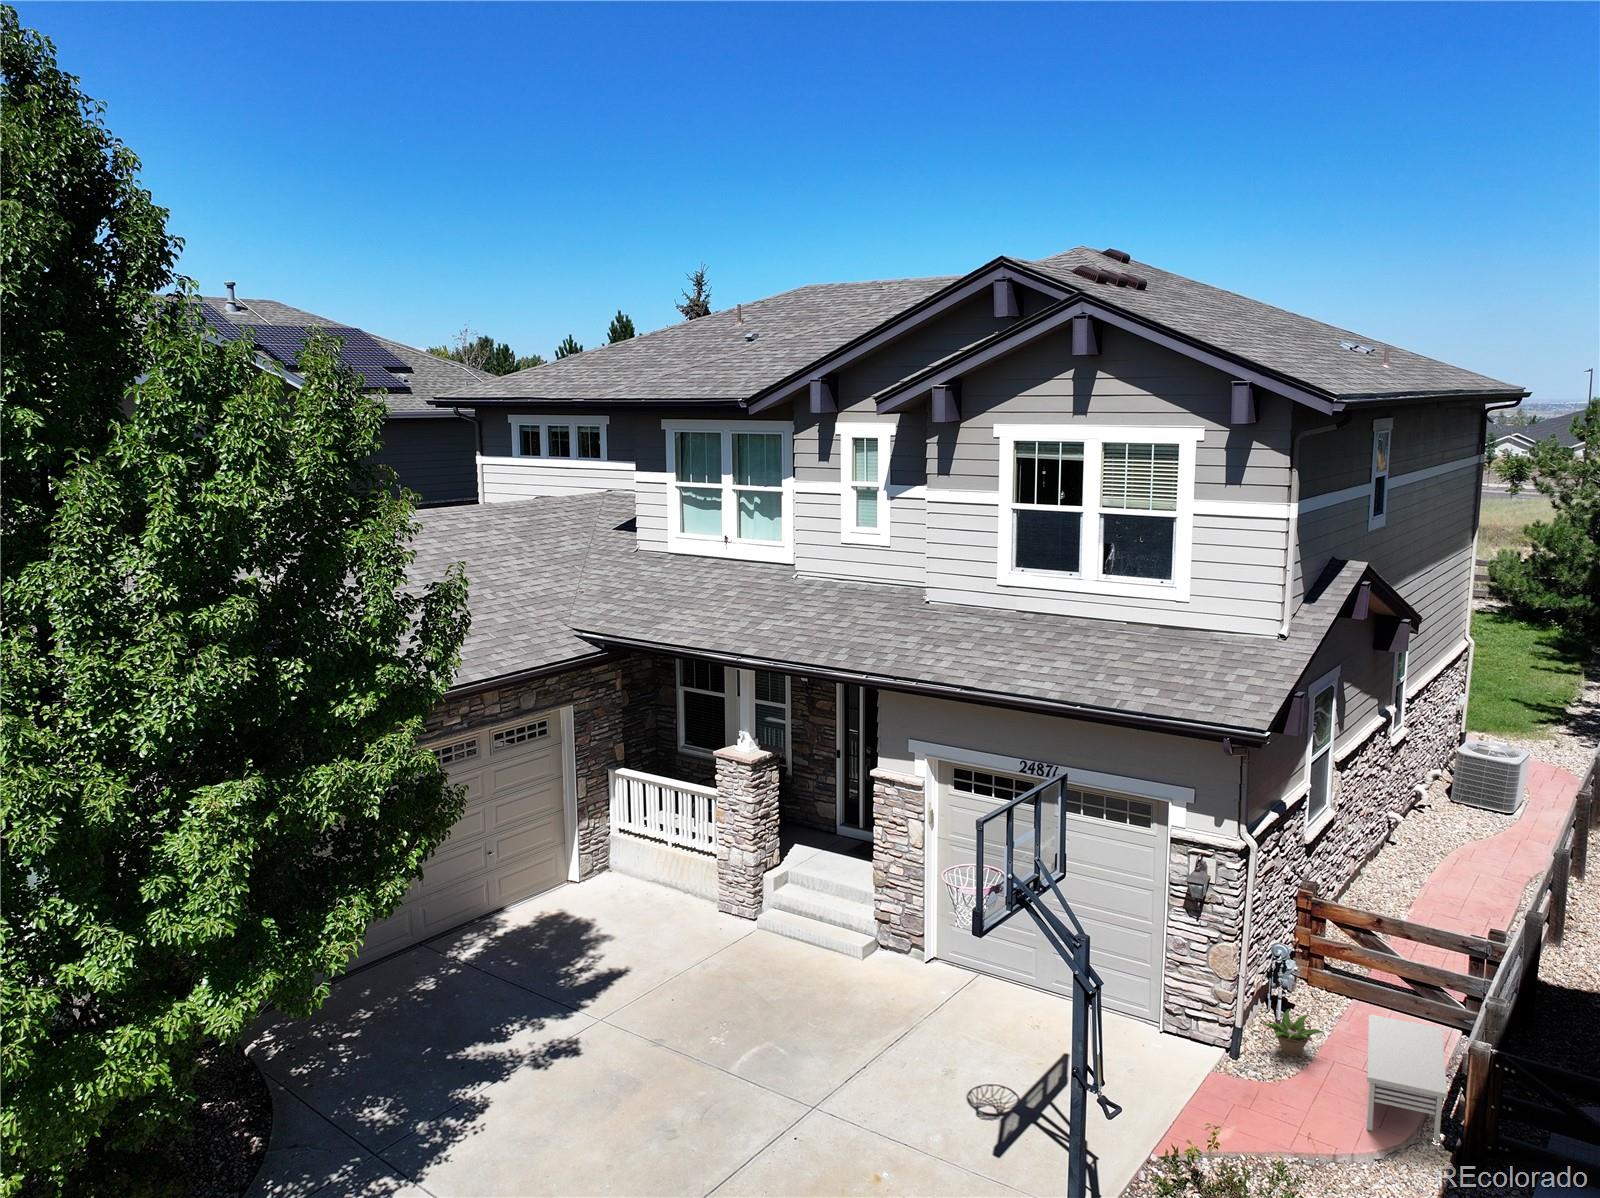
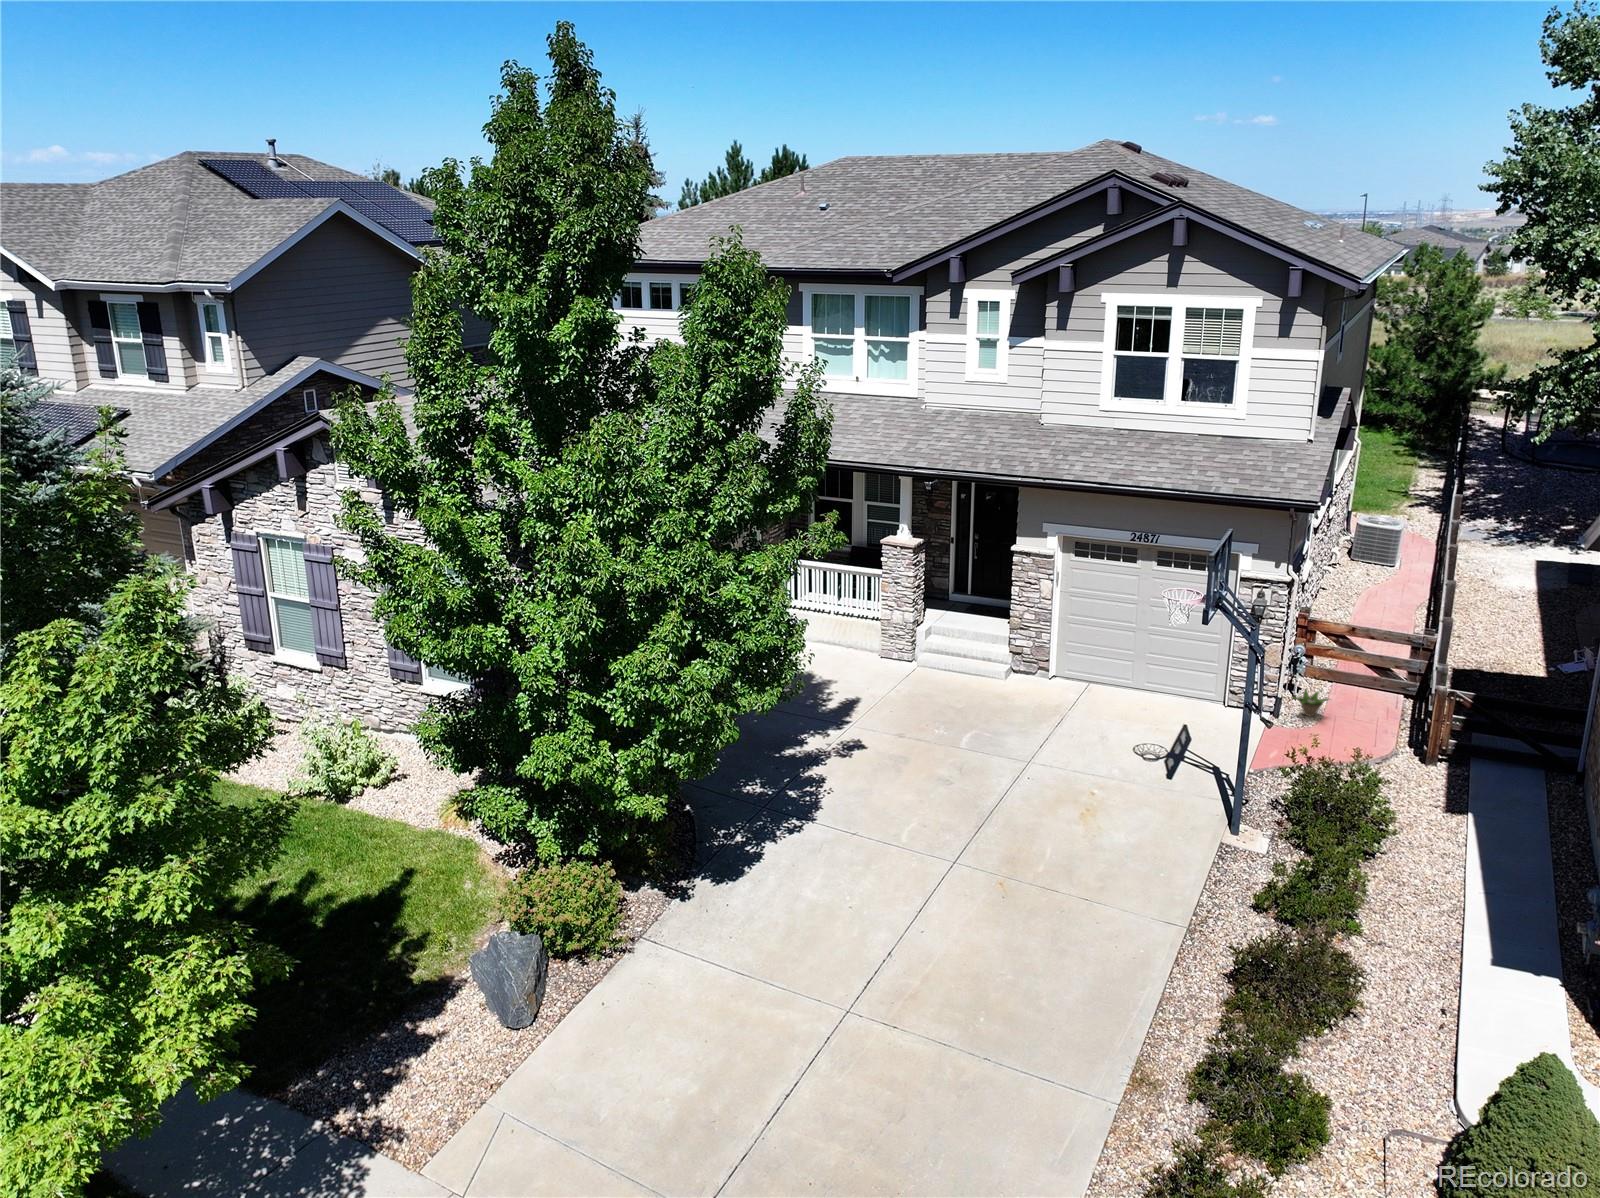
storage bench: present [1367,1014,1447,1141] -> none [1360,685,1419,754]

